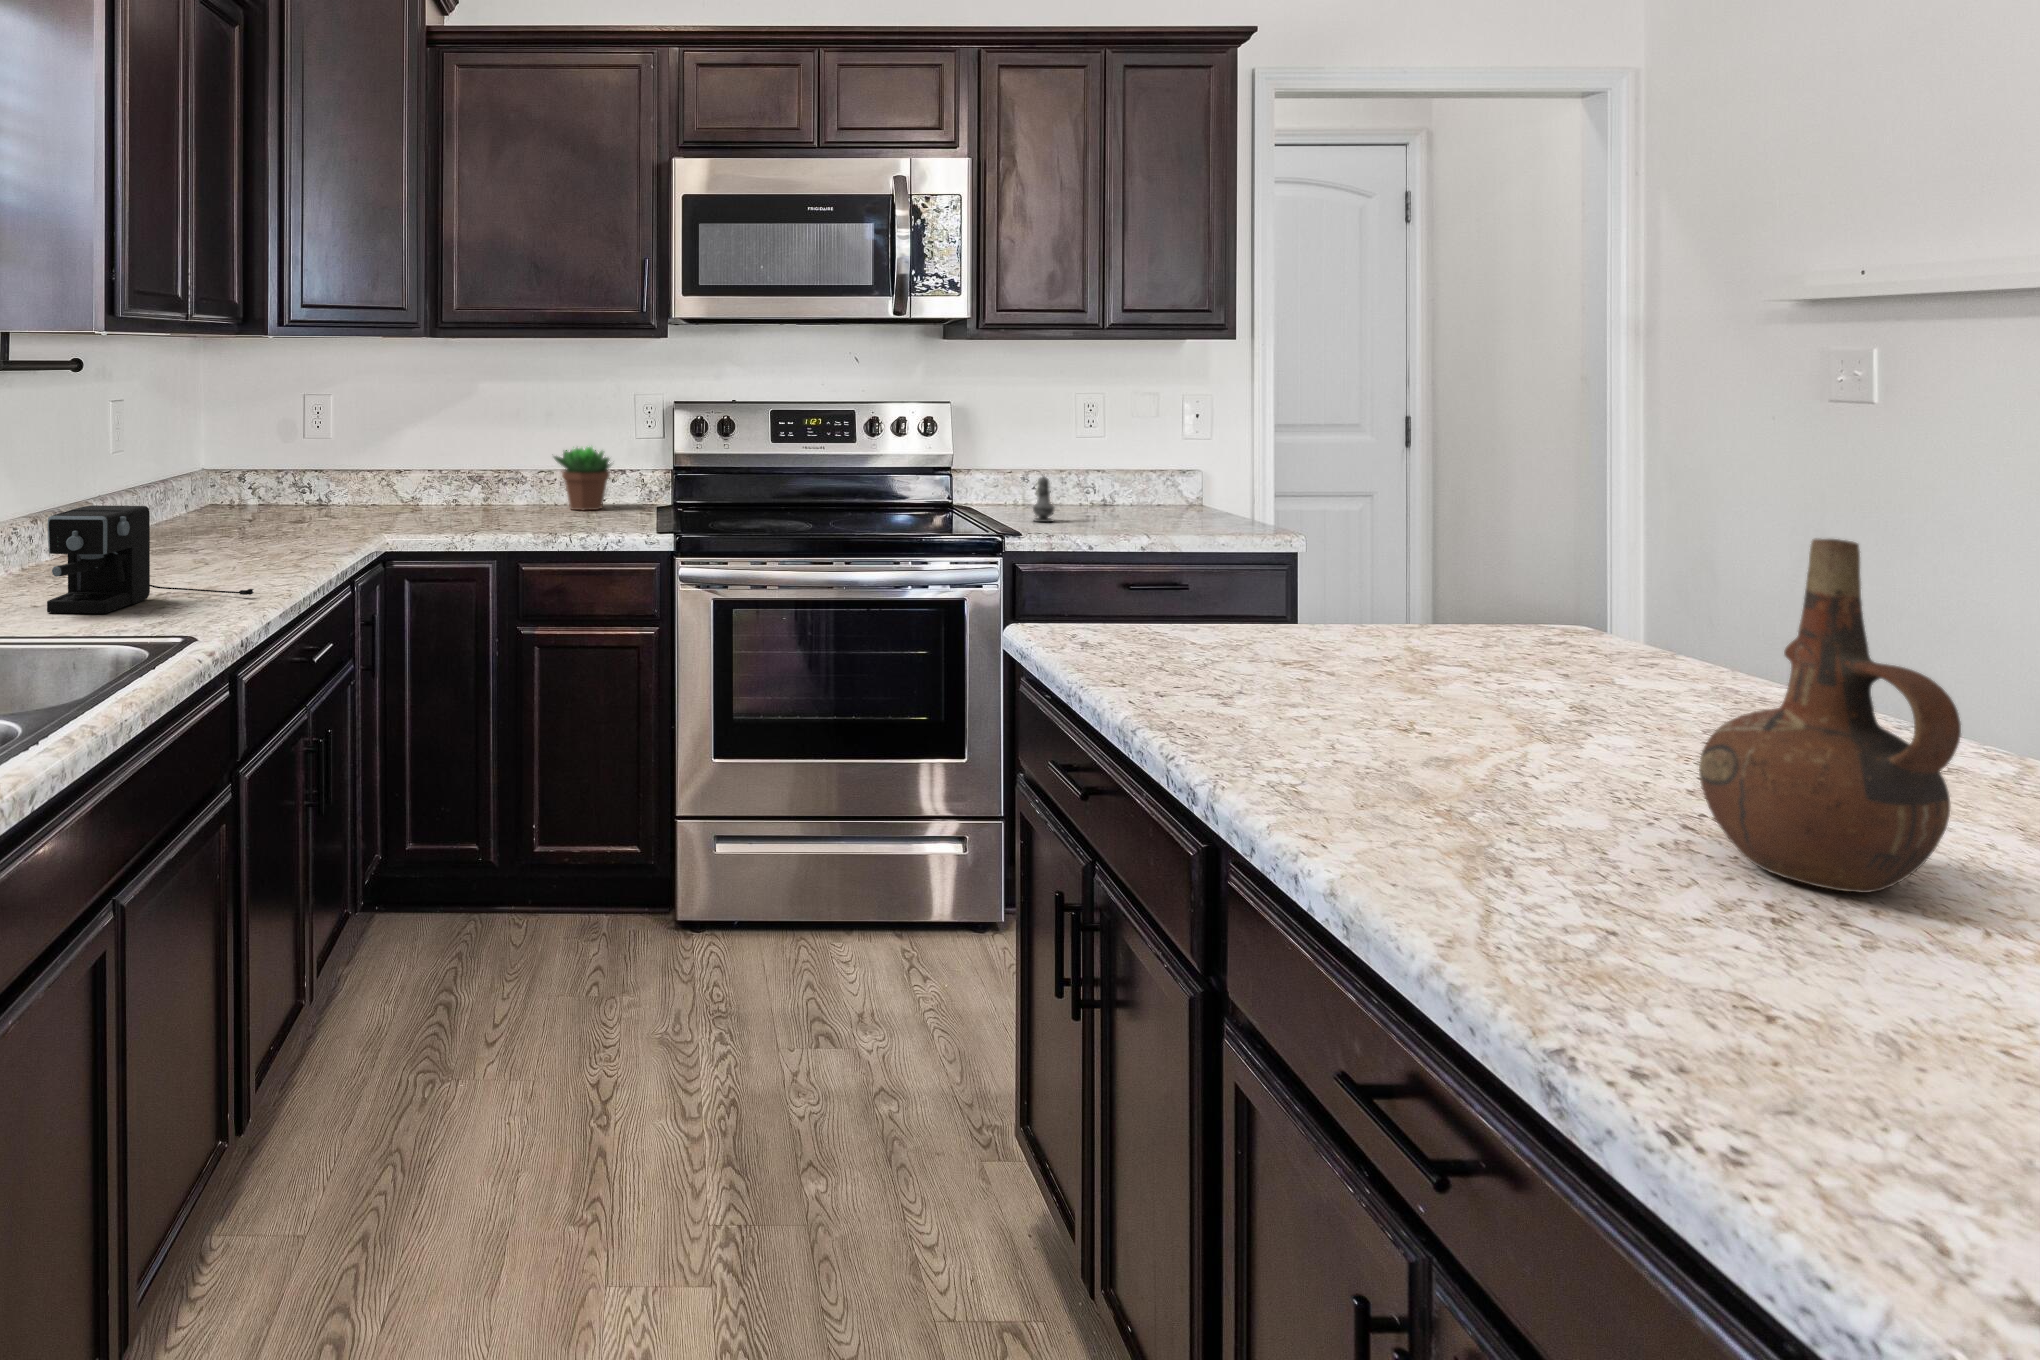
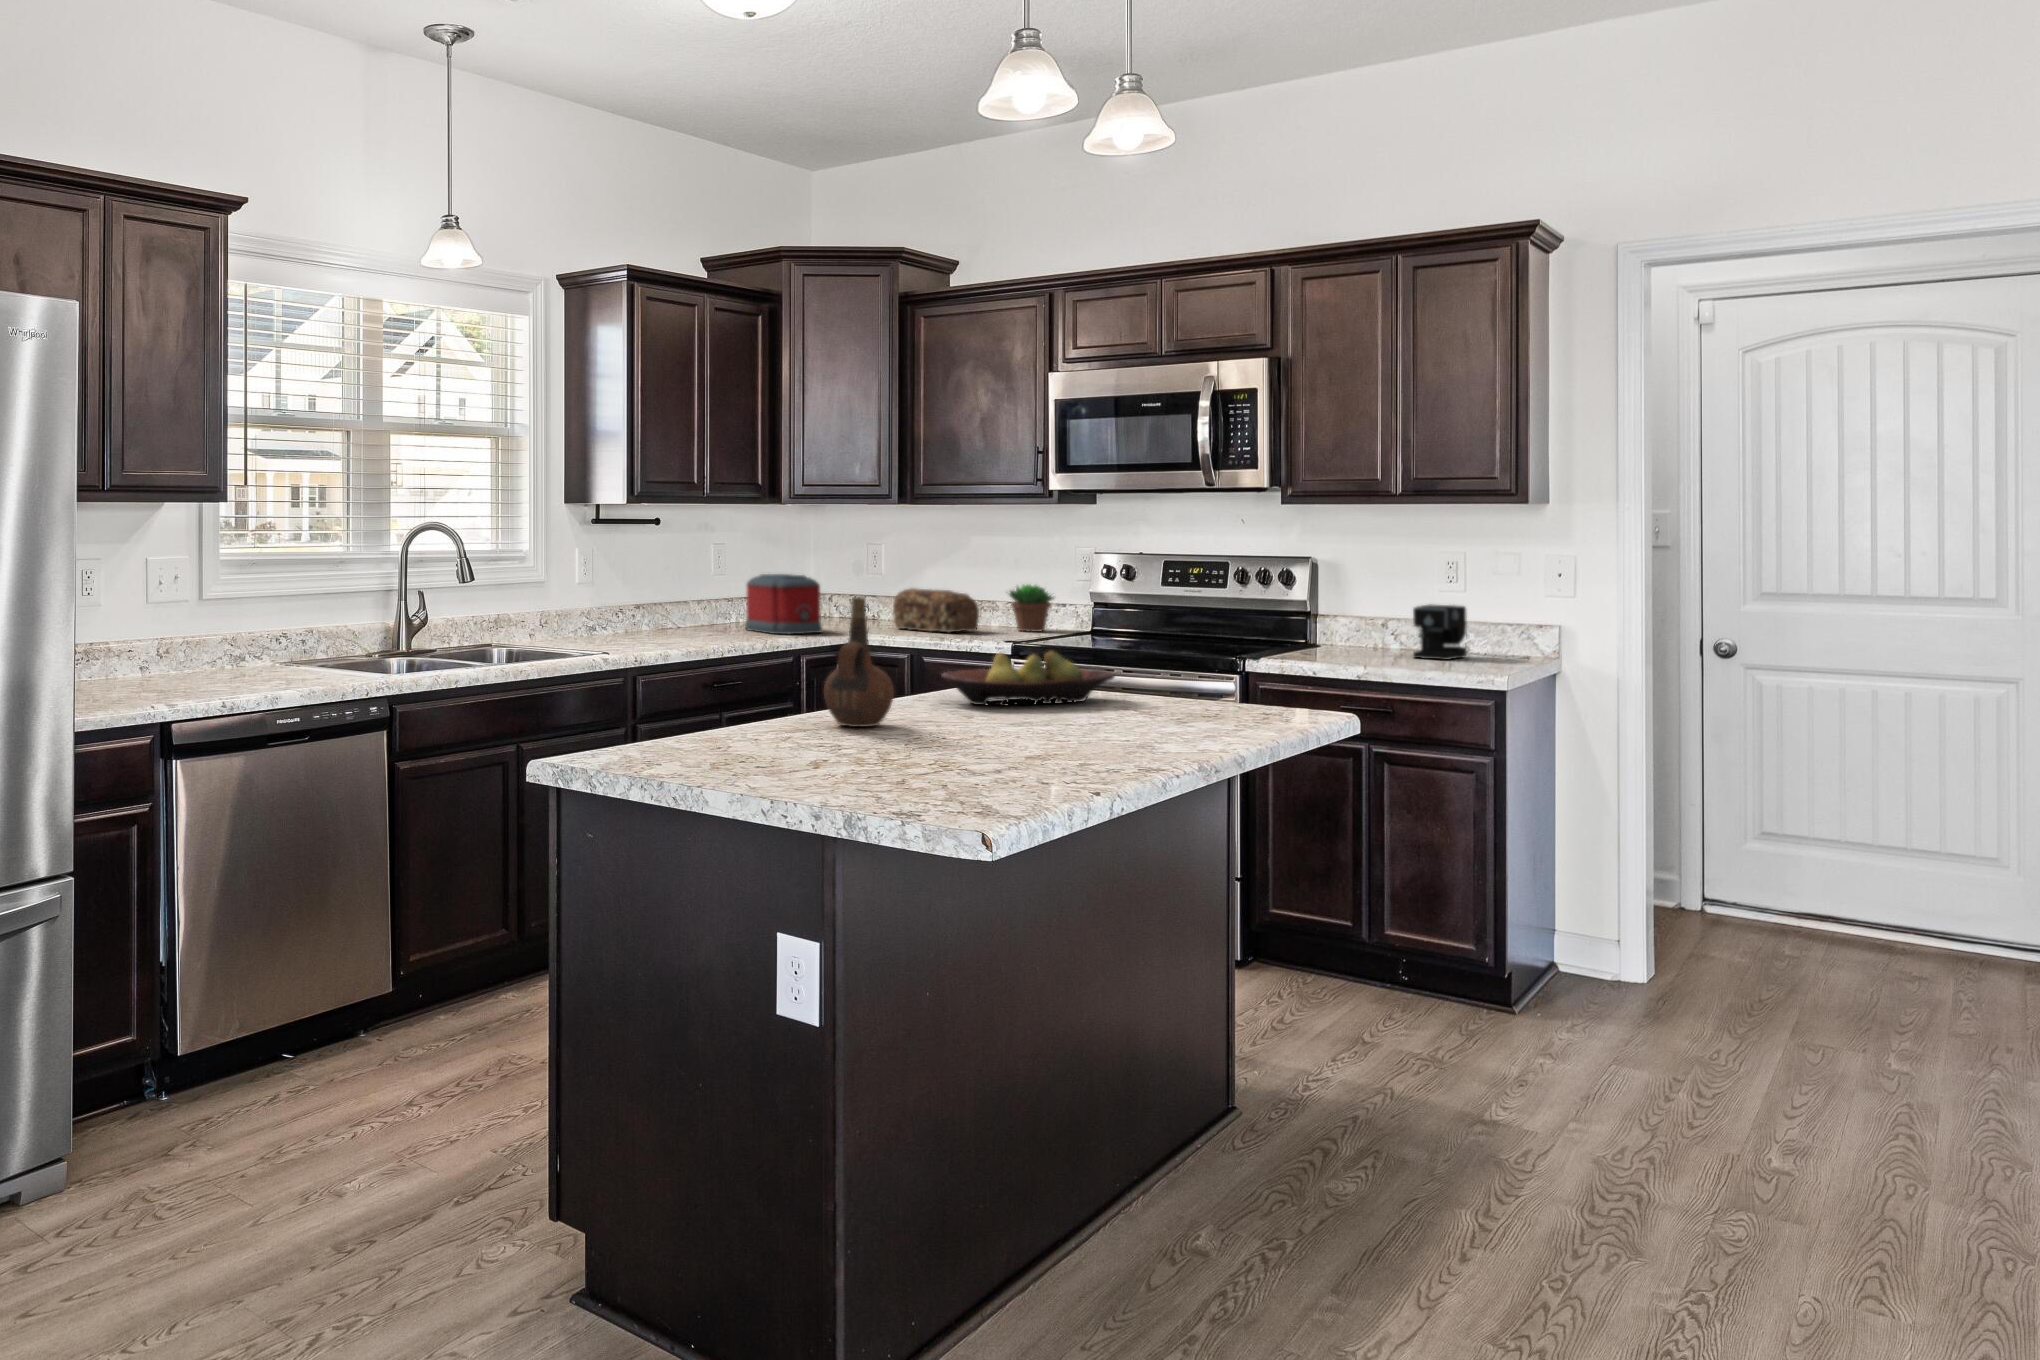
toaster: none [215,448,359,548] -> present [745,574,822,634]
bread loaf: none [420,460,540,521] -> present [893,588,979,632]
salt shaker: present [1033,476,1055,522] -> none [1336,618,1358,659]
coffee maker: present [47,505,254,613] -> present [1413,604,1529,660]
fruit bowl: none [1345,587,1586,717] -> present [942,651,1115,705]

